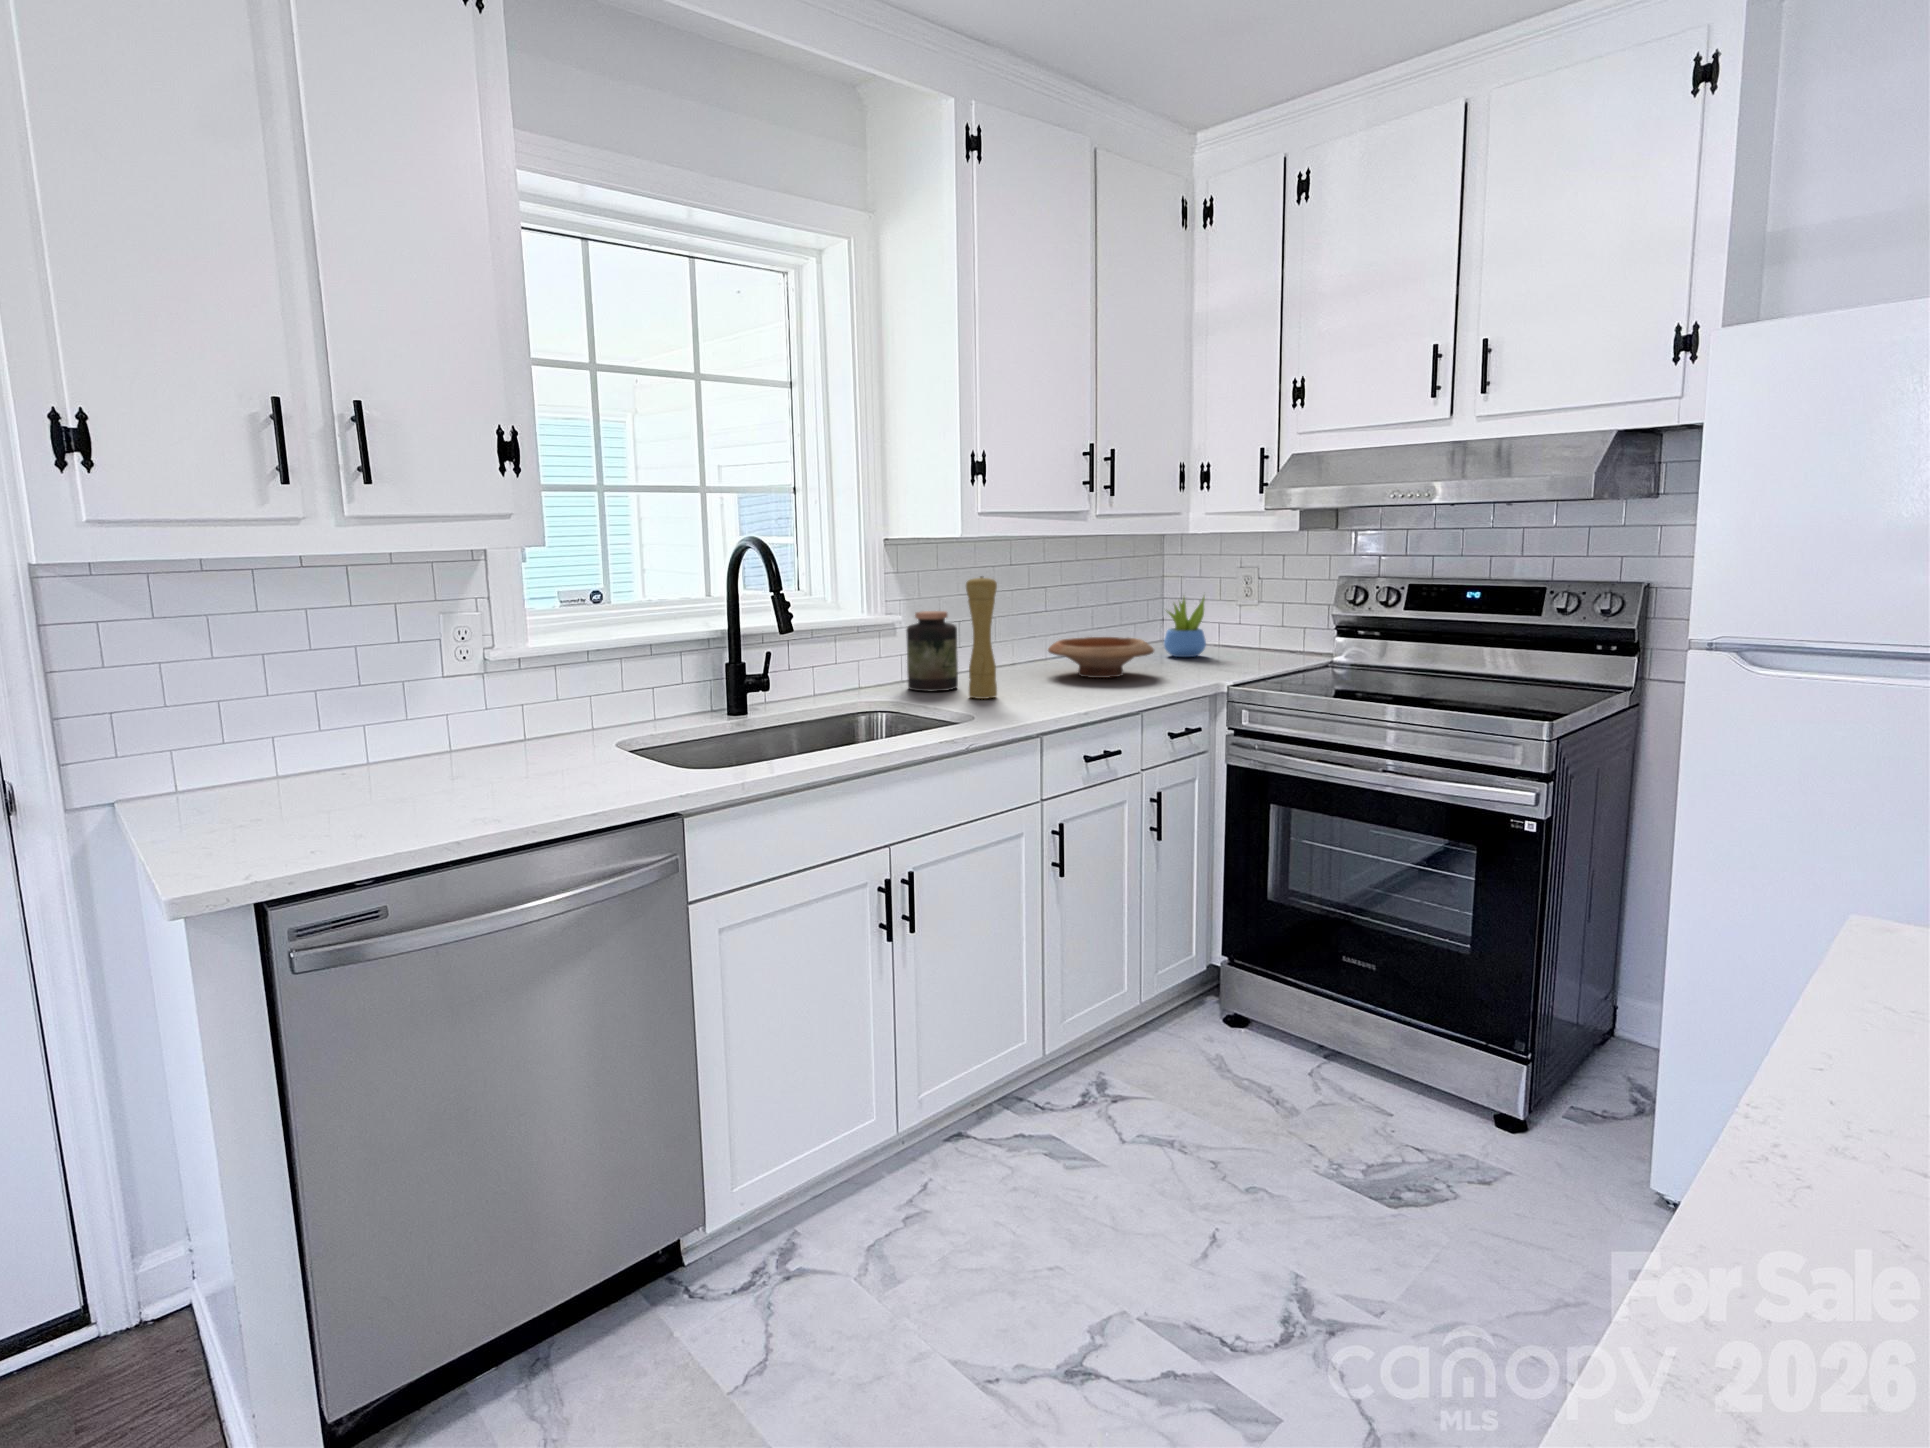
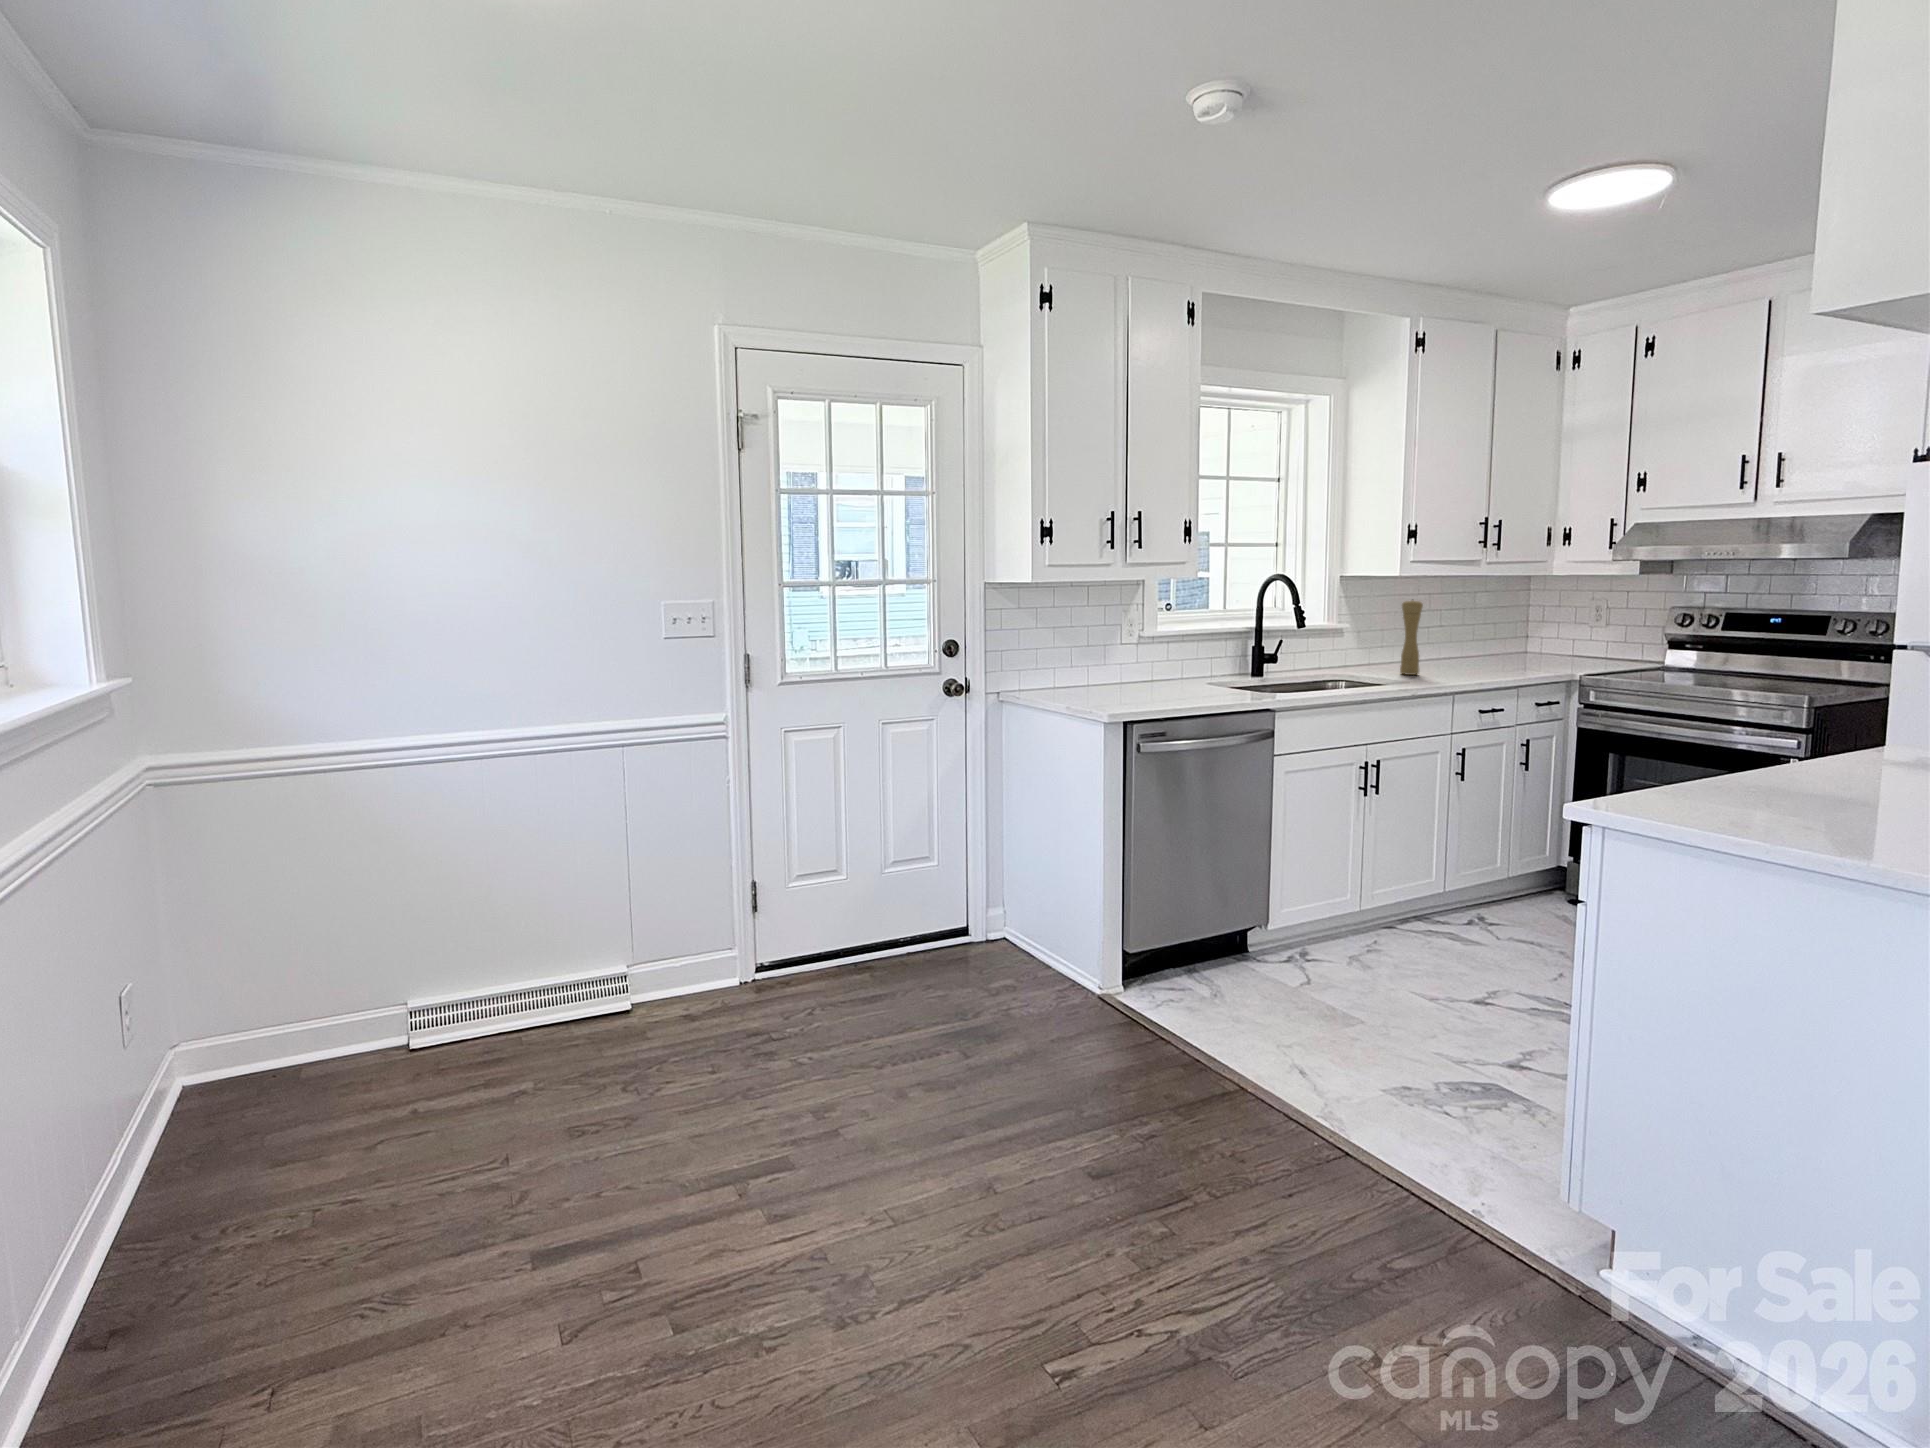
succulent plant: present [1164,597,1206,657] -> none [1530,617,1563,662]
jar: present [907,611,958,691] -> none [1354,622,1390,671]
wooden bowl: present [1048,637,1154,678] -> none [1448,644,1526,669]

